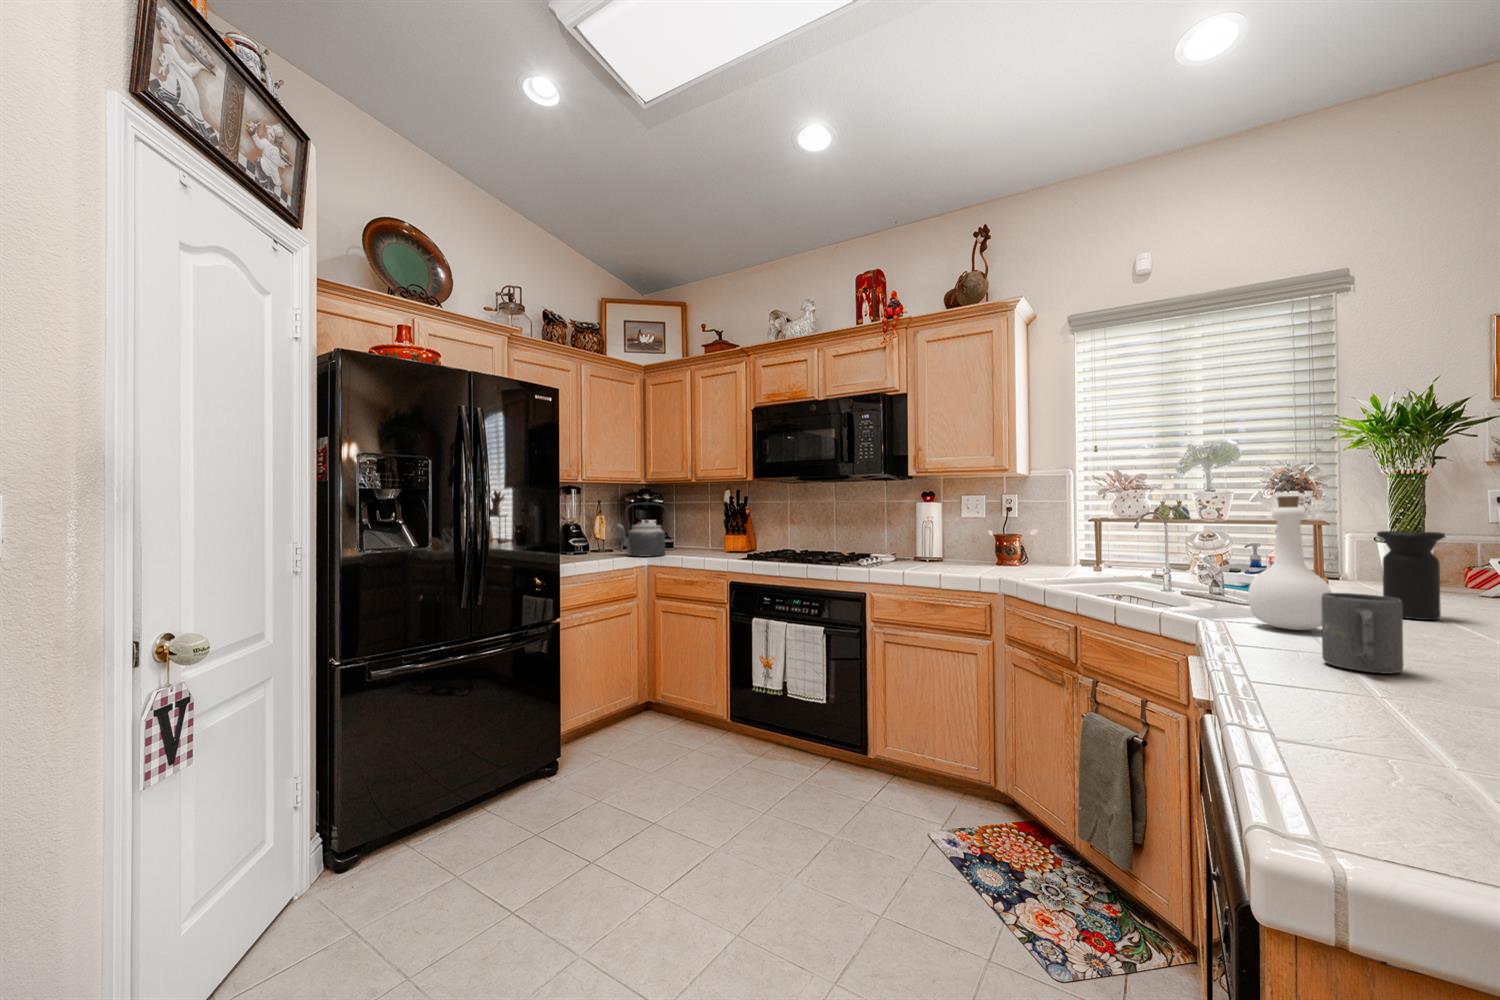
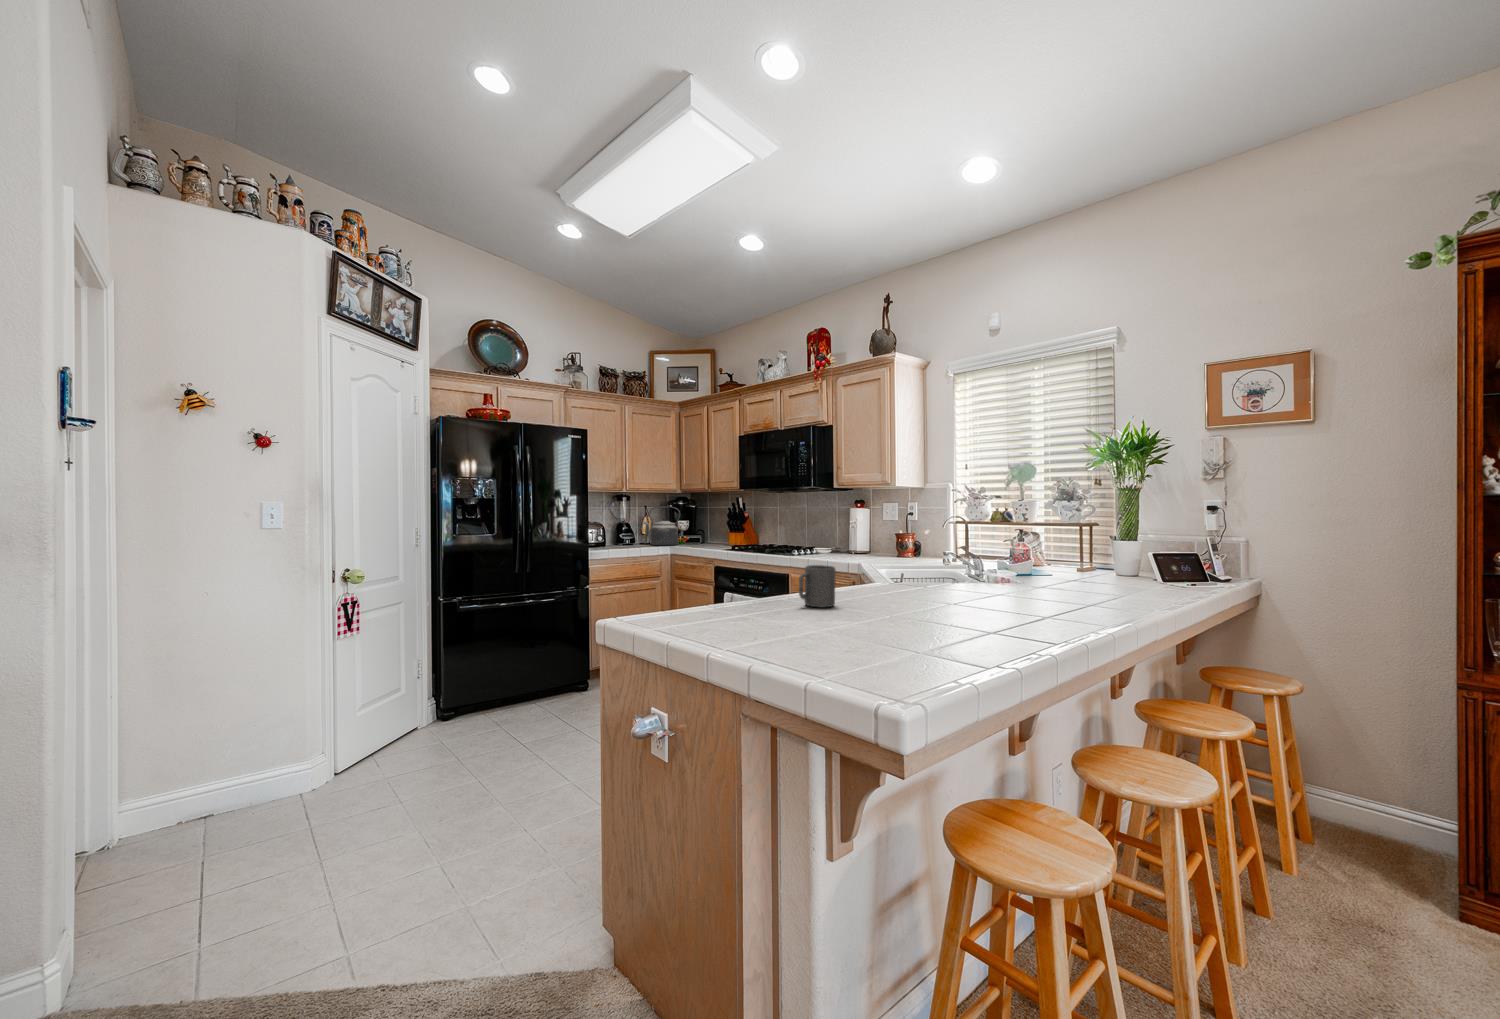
bottle: present [1248,496,1332,630] -> none [864,510,904,594]
vase: present [1377,531,1445,620] -> none [993,535,1028,597]

